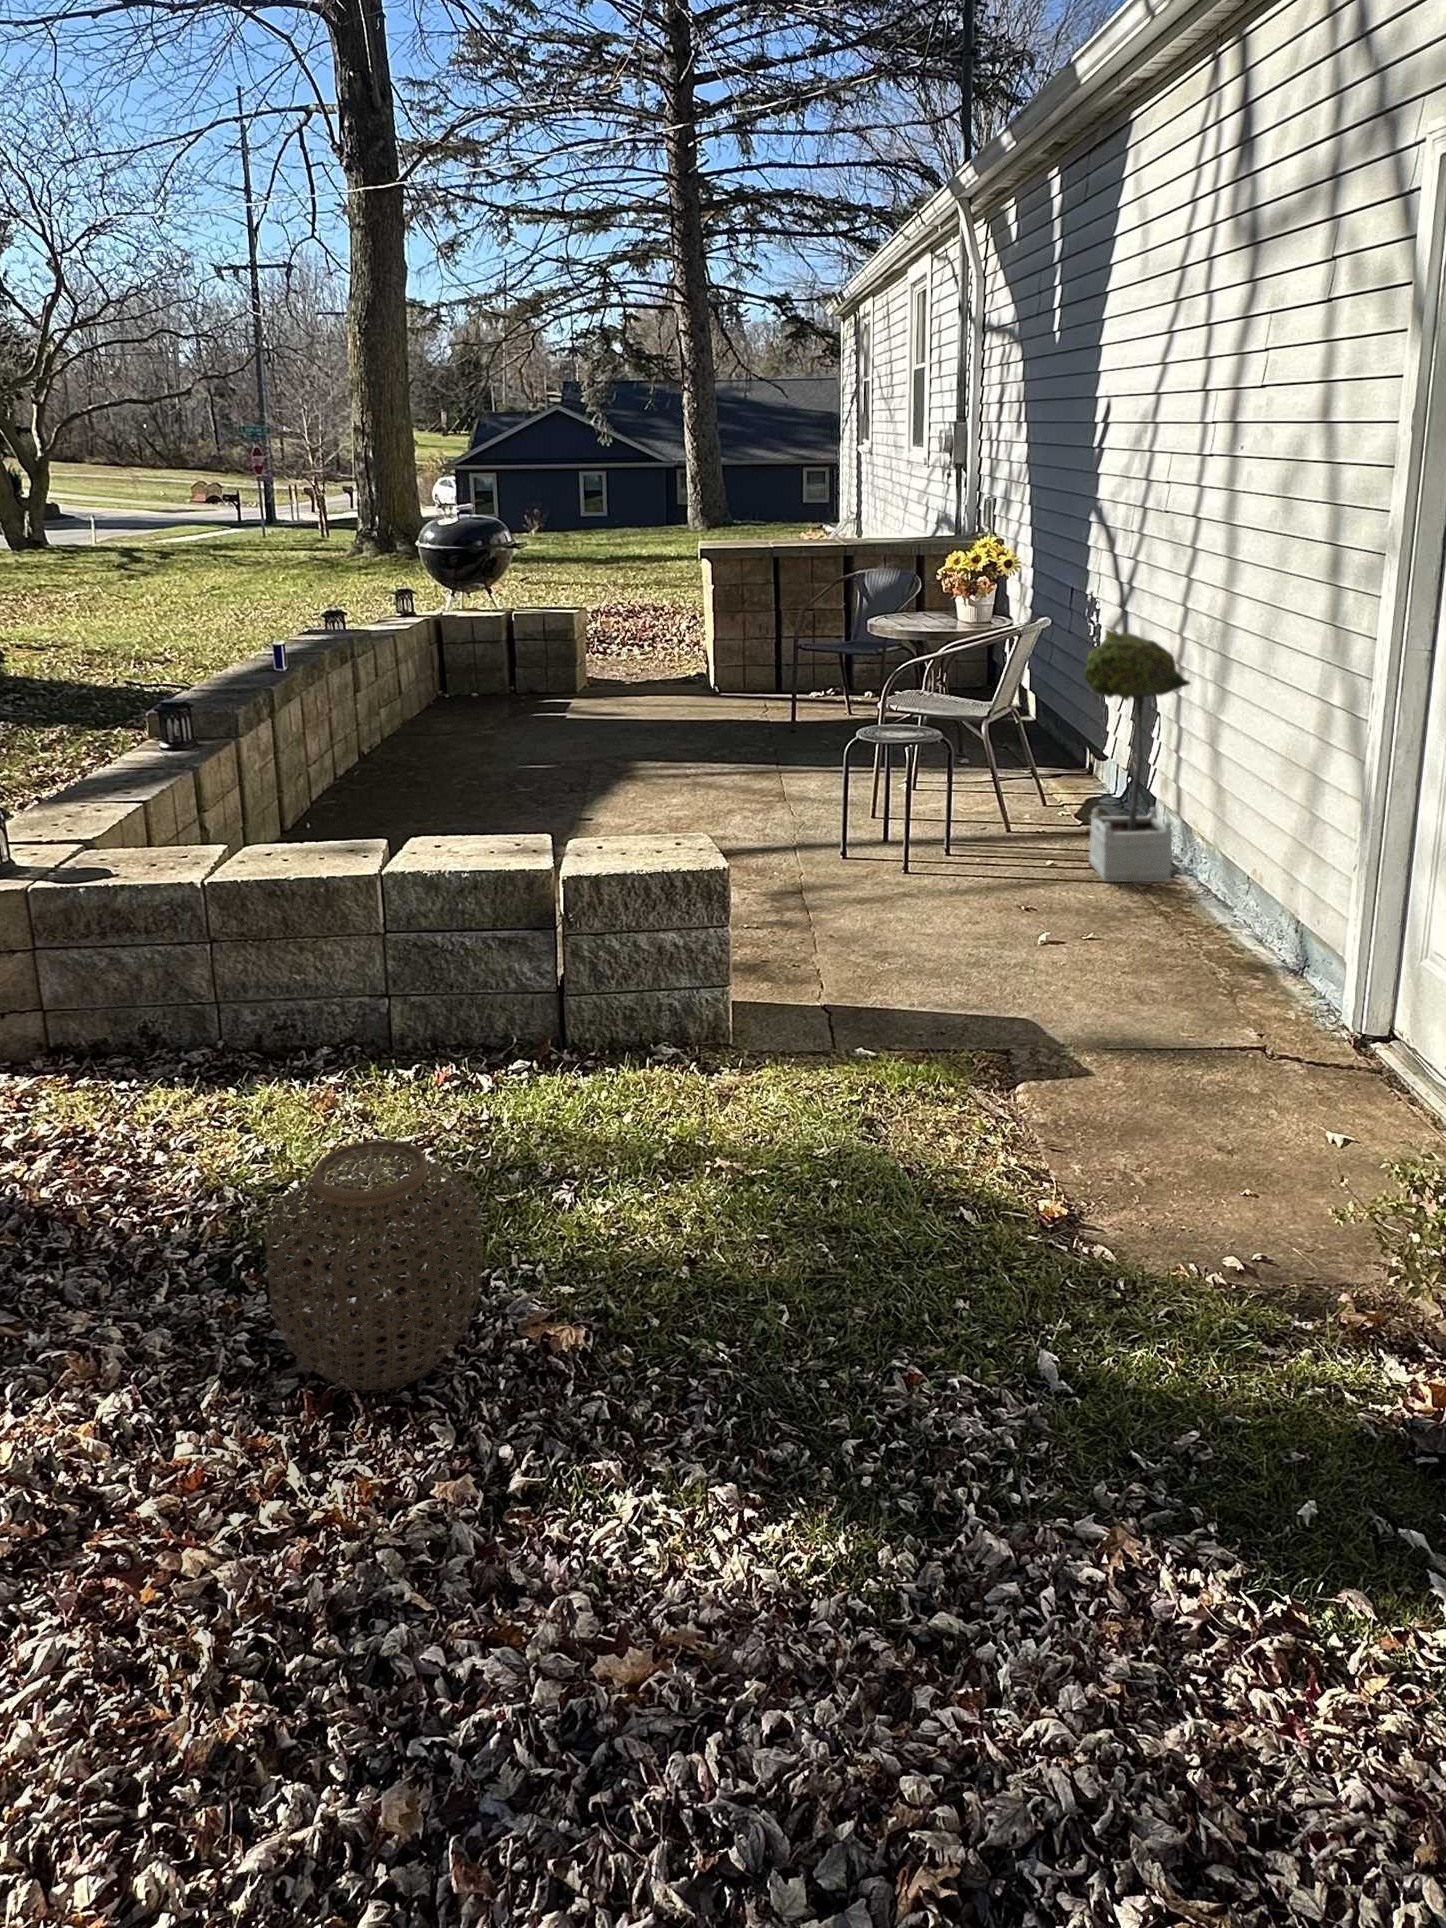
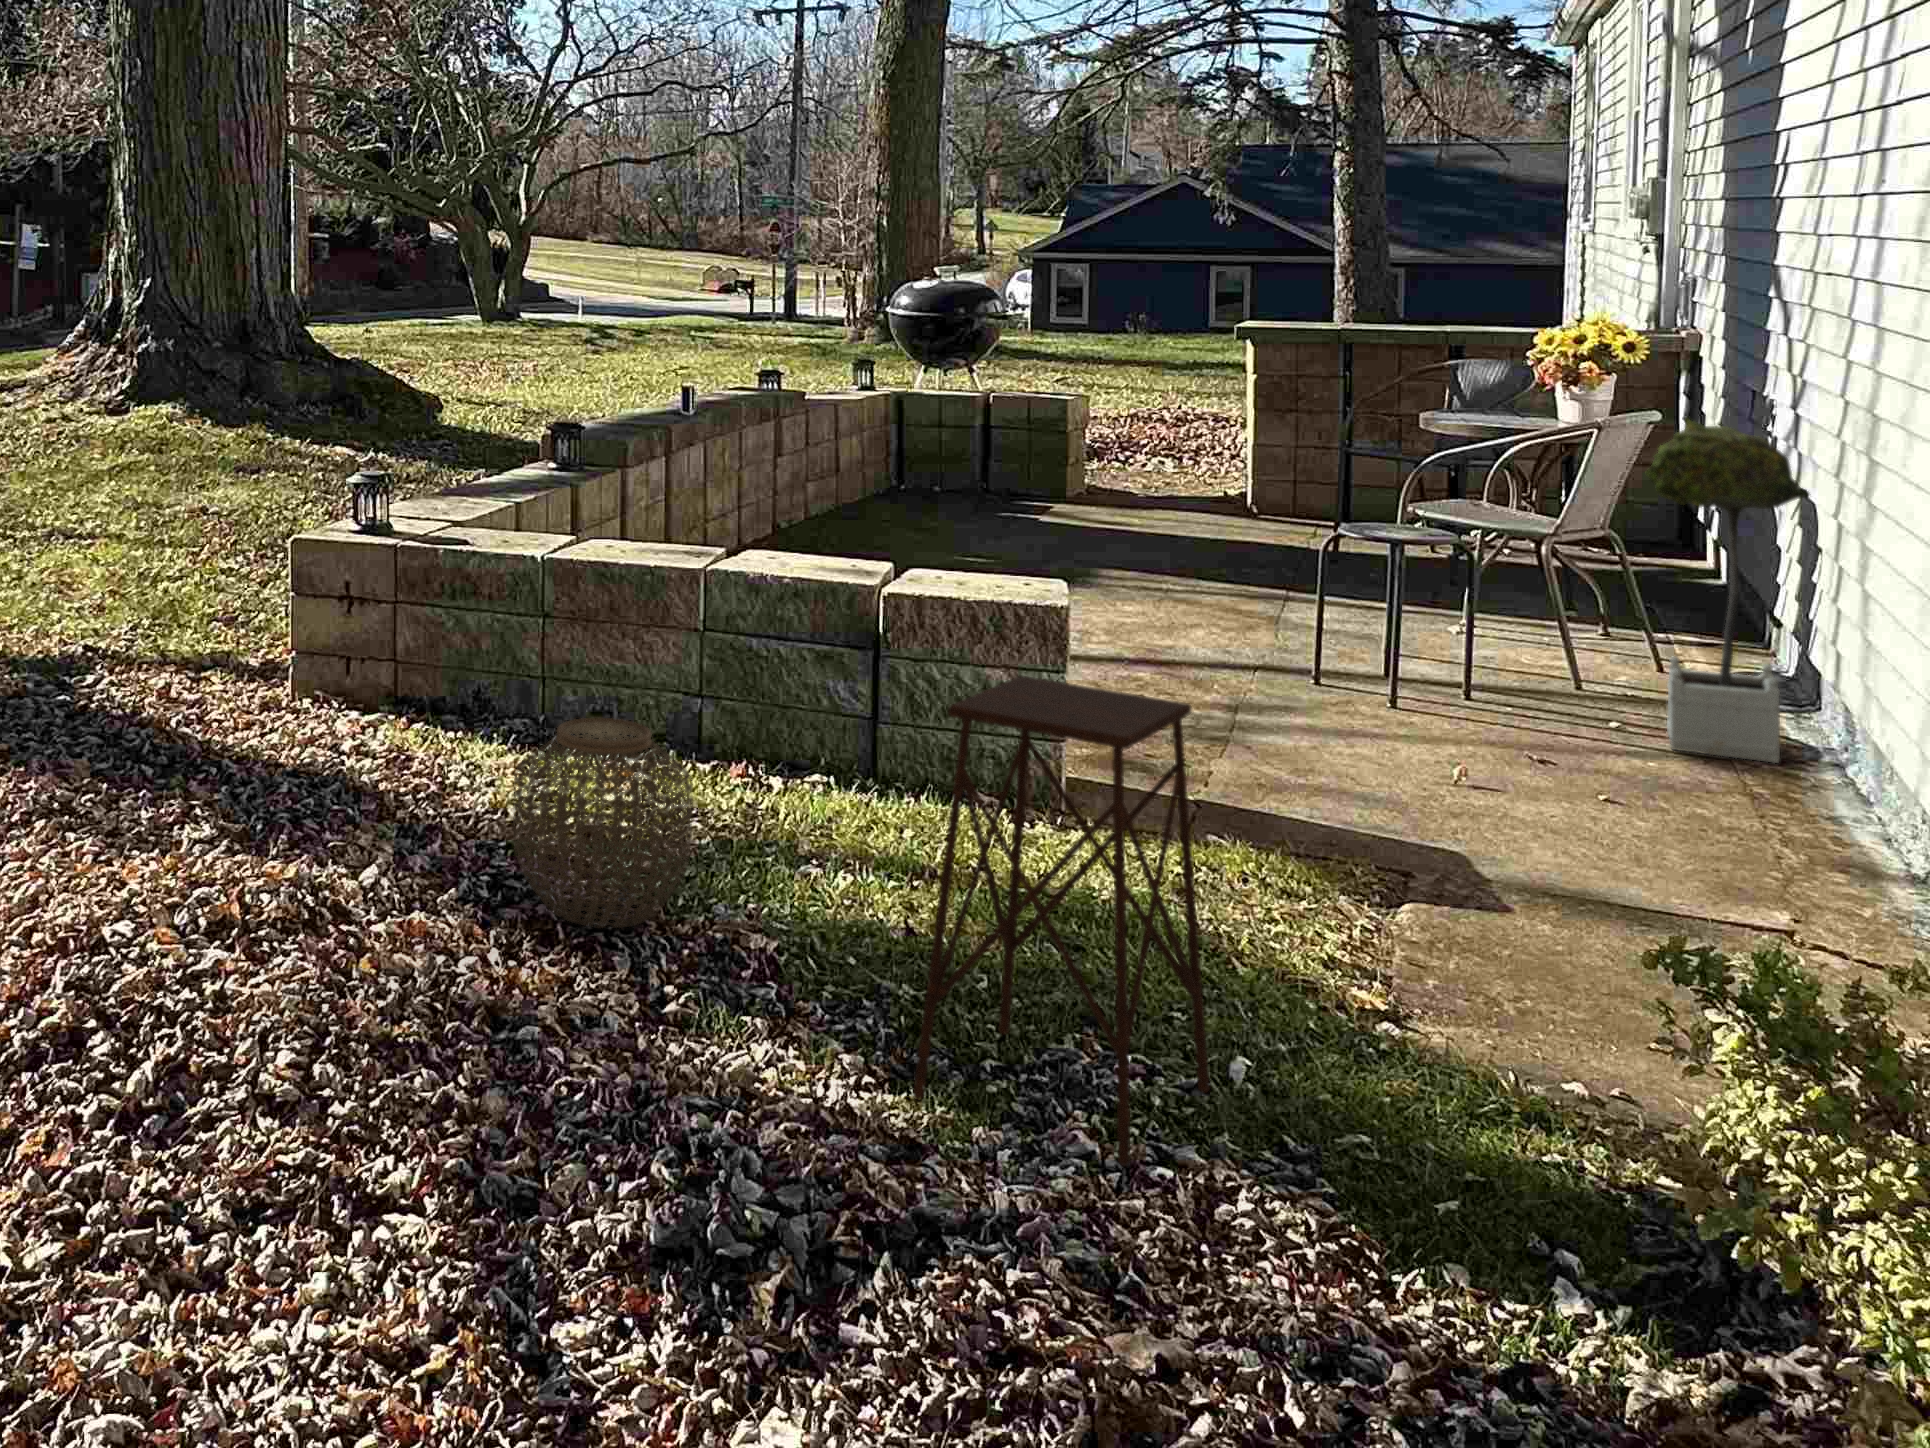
side table: none [839,1077,1091,1621] -> present [913,676,1209,1166]

